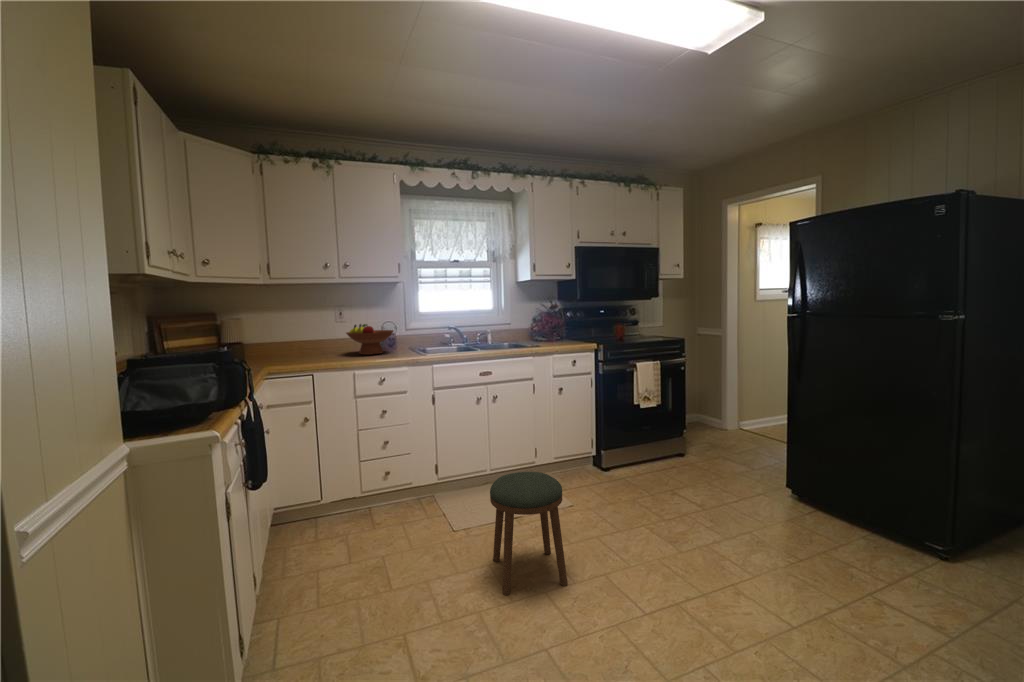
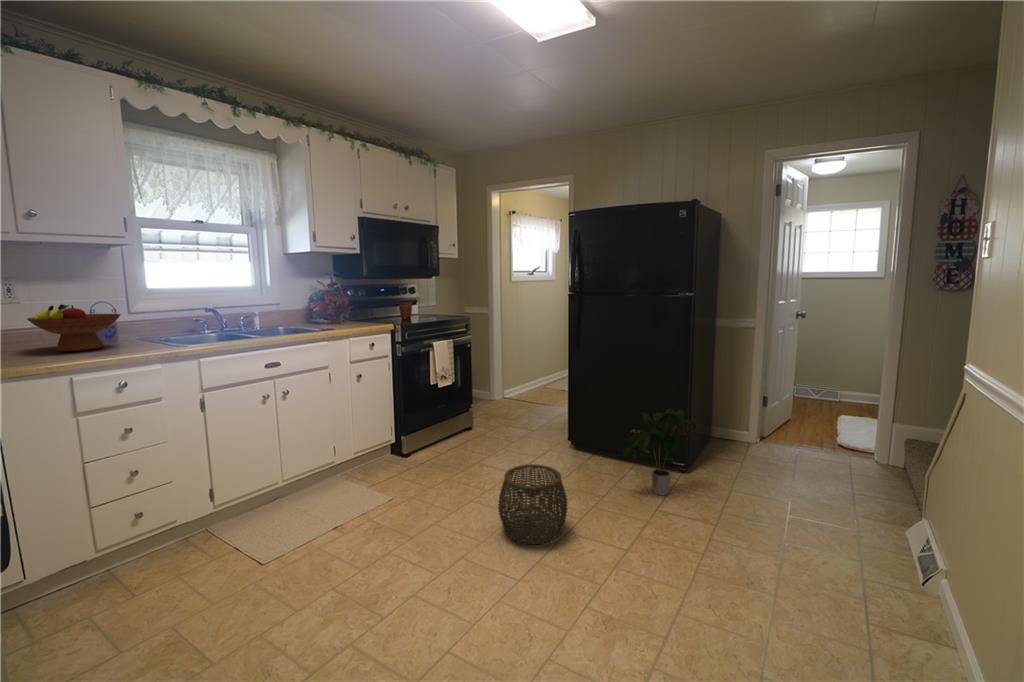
potted plant: none [836,471,972,592] -> present [623,409,696,495]
stool: present [490,472,568,595] -> none [336,466,432,609]
woven basket: none [650,502,733,596] -> present [498,464,568,545]

